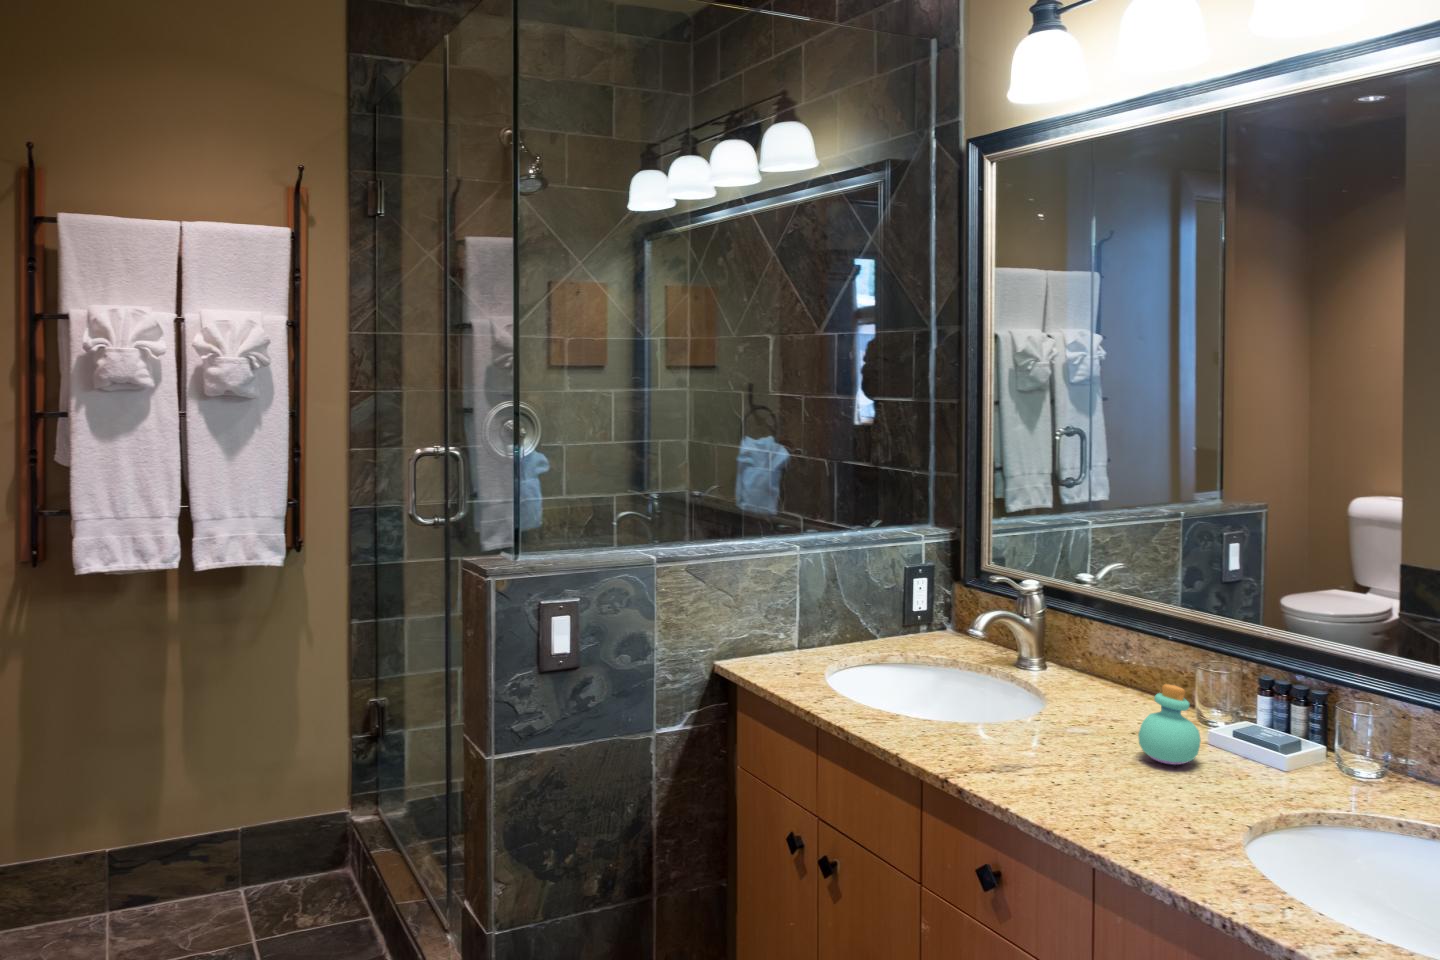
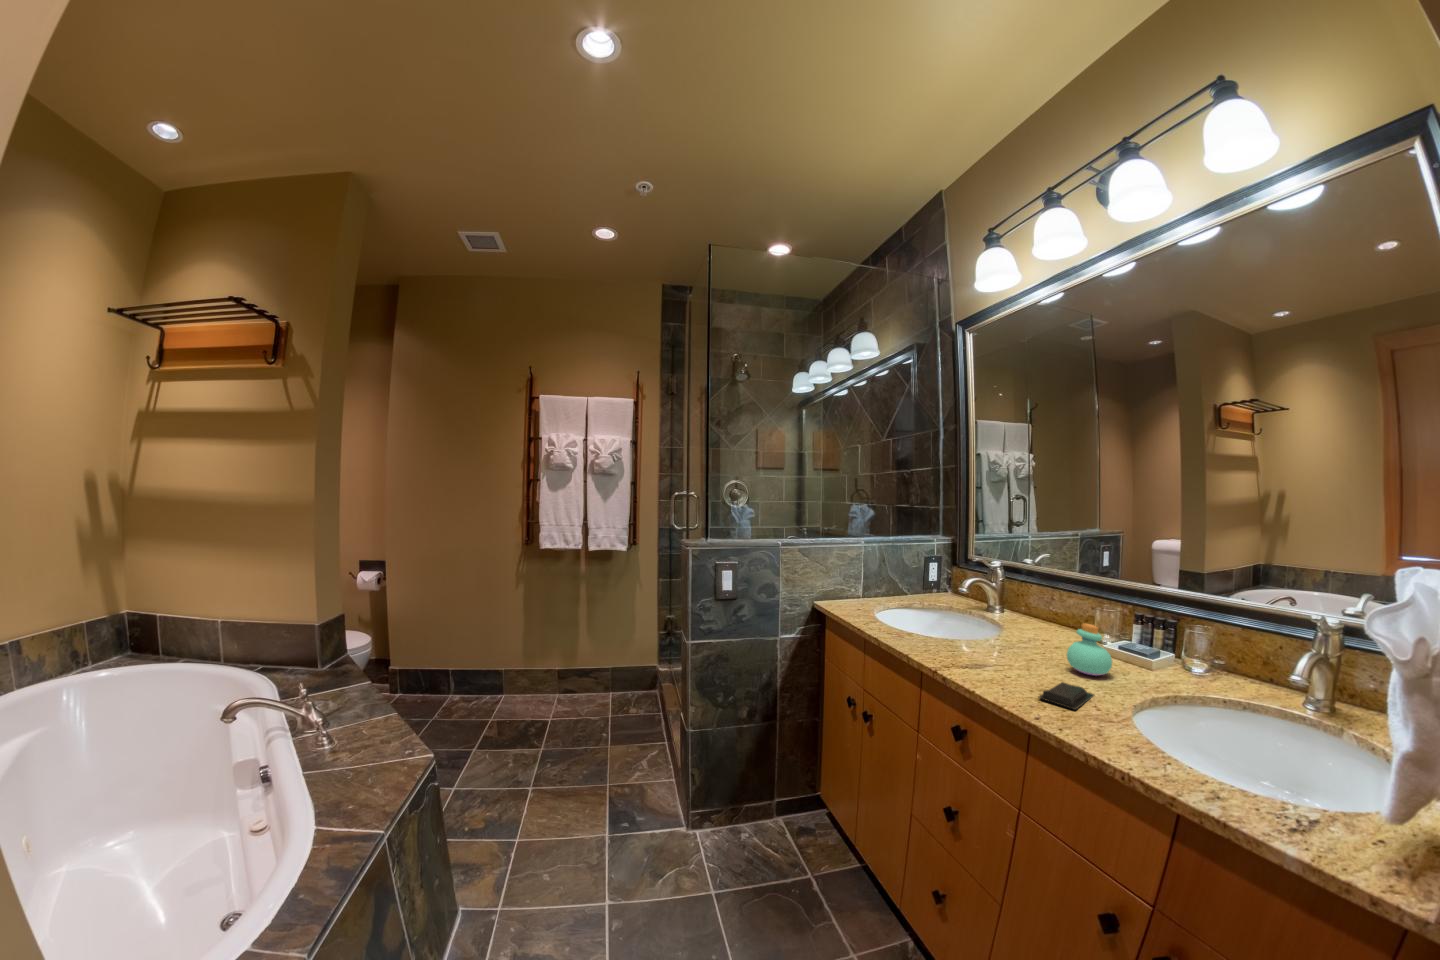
soap bar: none [1105,782,1180,827] -> present [1039,682,1094,710]

